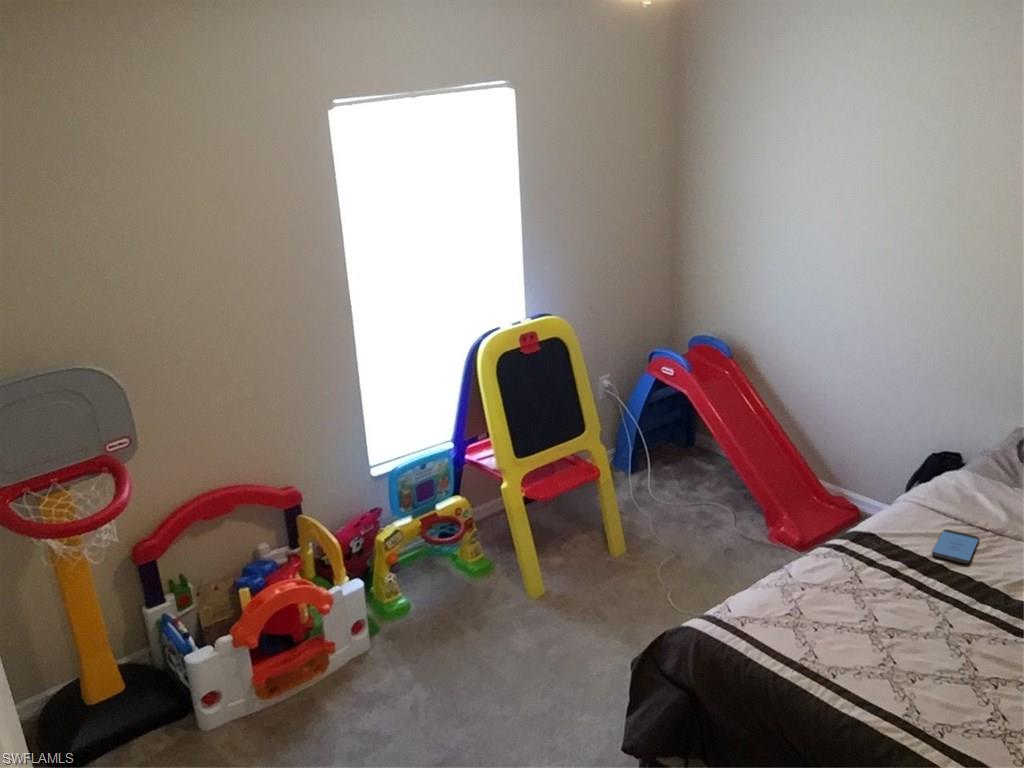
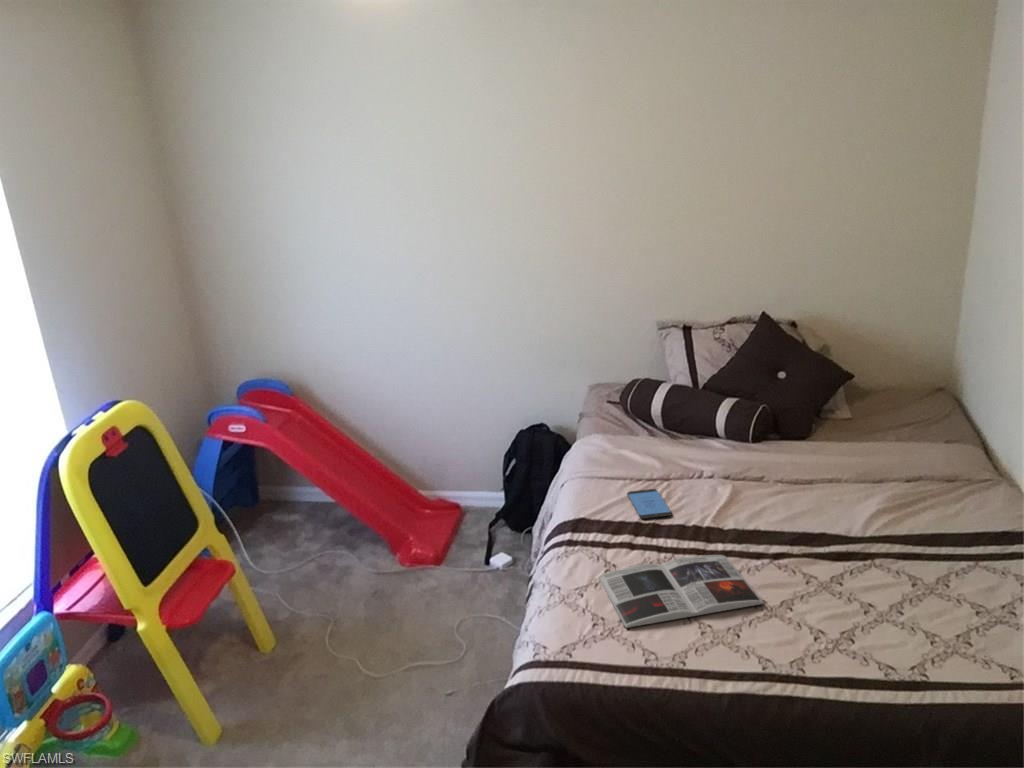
magazine: none [812,582,983,671] -> present [598,555,764,628]

